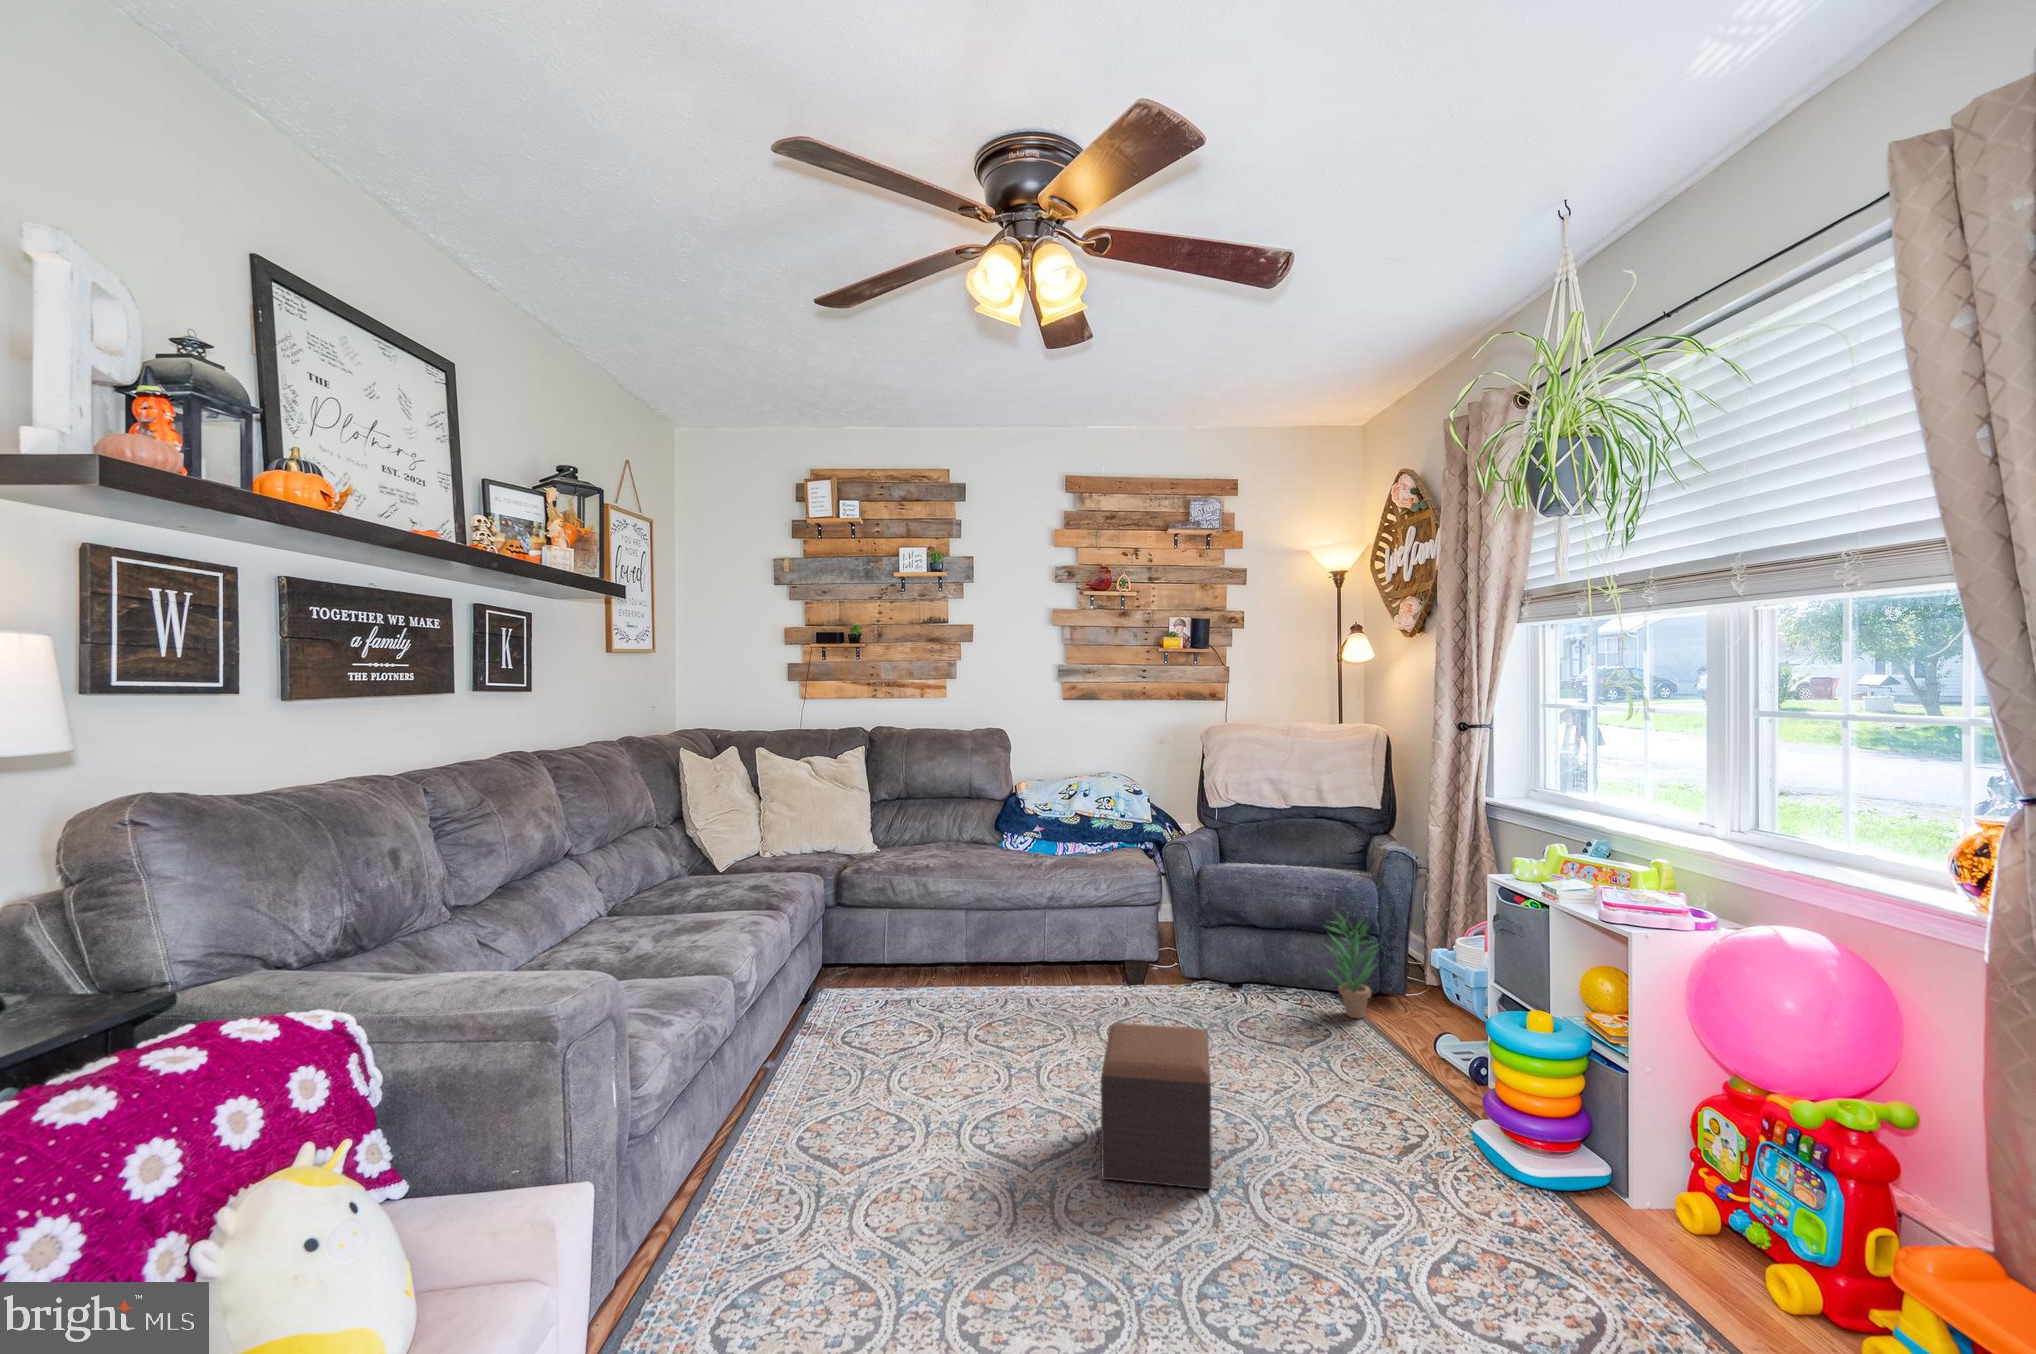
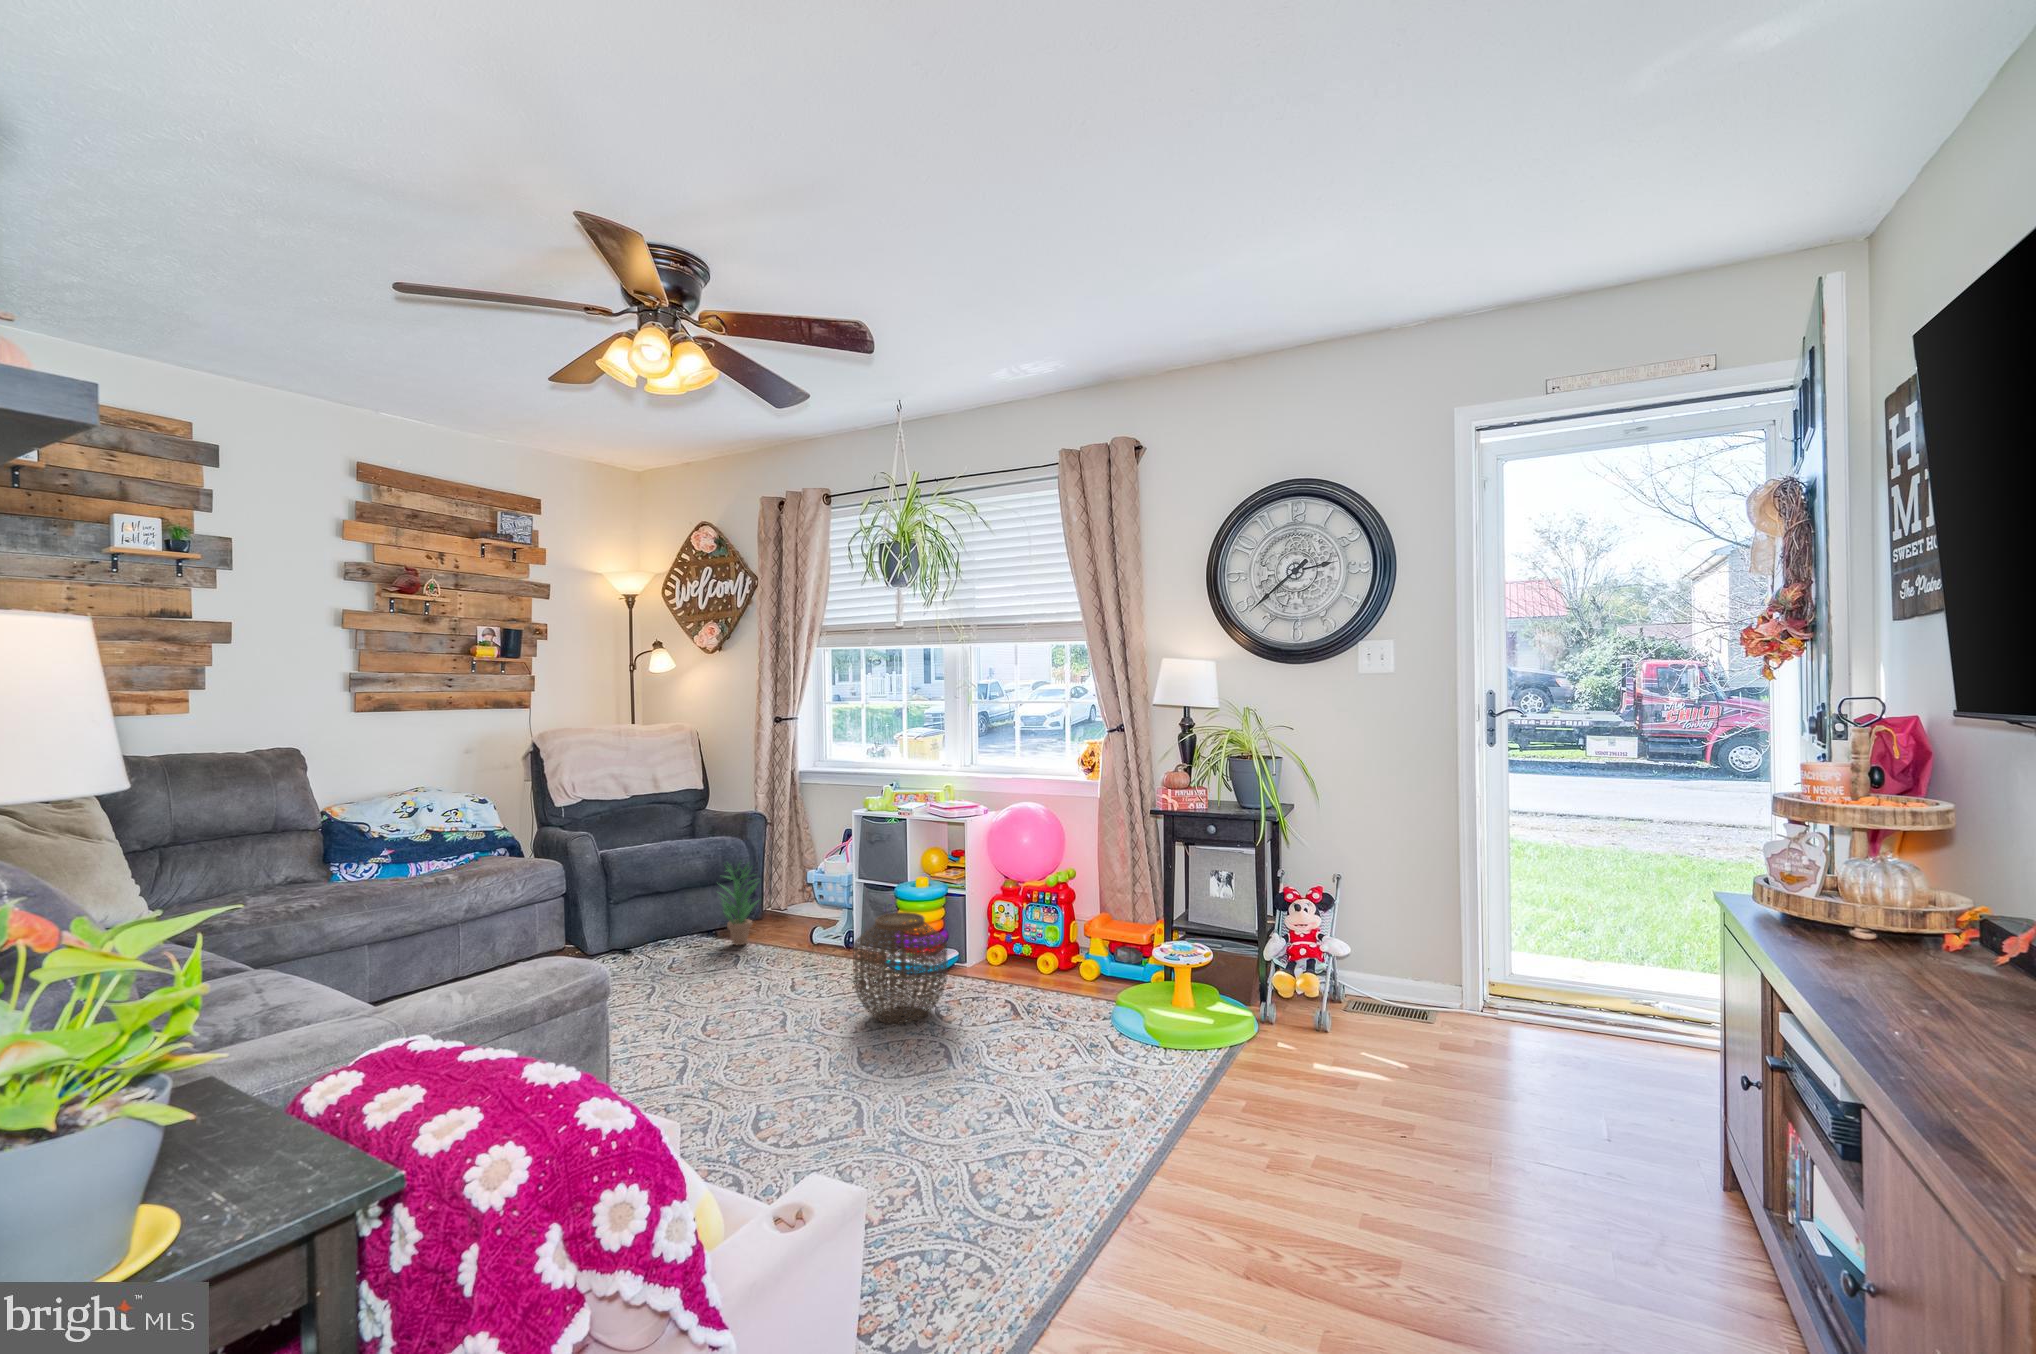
footstool: present [1100,1023,1212,1189] -> none [664,940,781,1067]
woven basket: none [1325,1069,1487,1262] -> present [853,912,947,1024]

